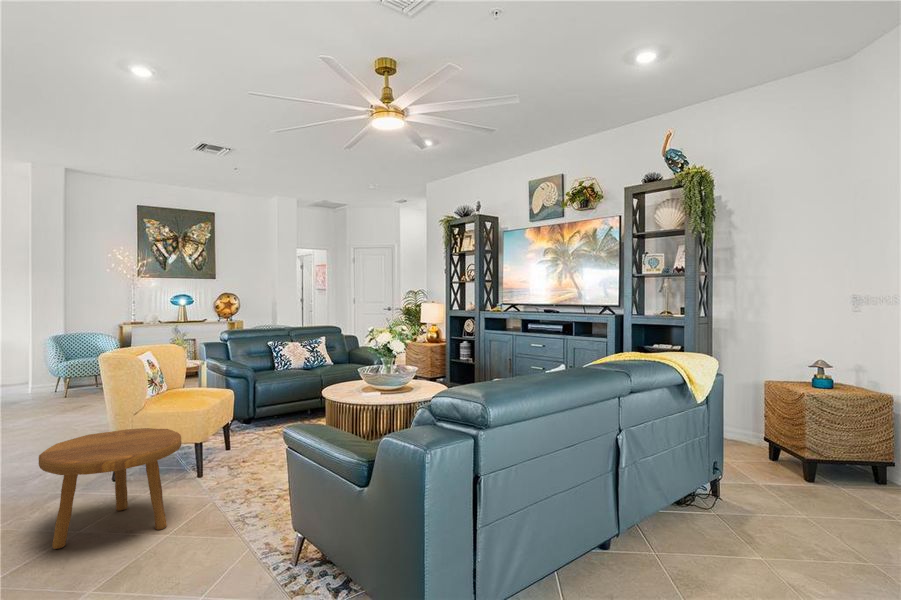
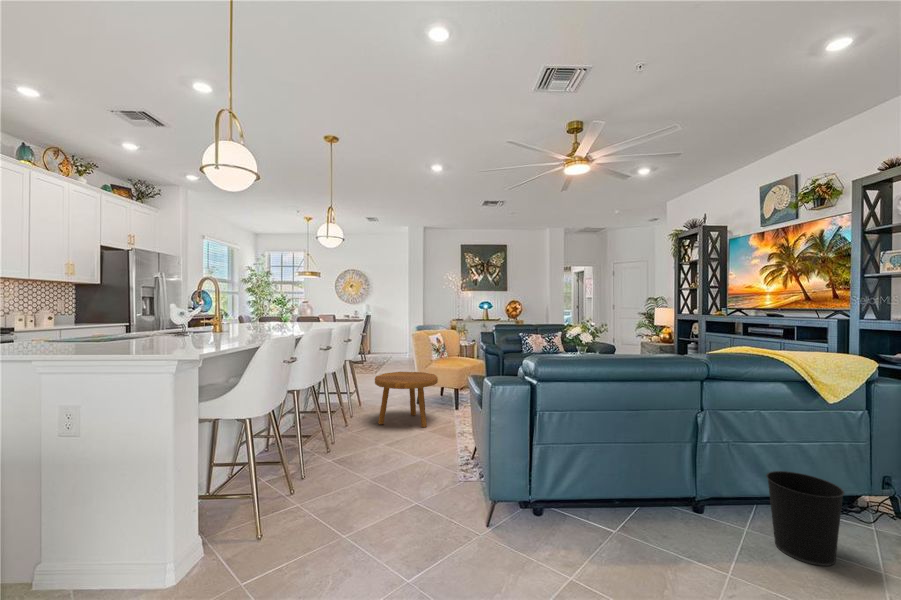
wastebasket: none [667,478,733,569] -> present [766,471,844,566]

